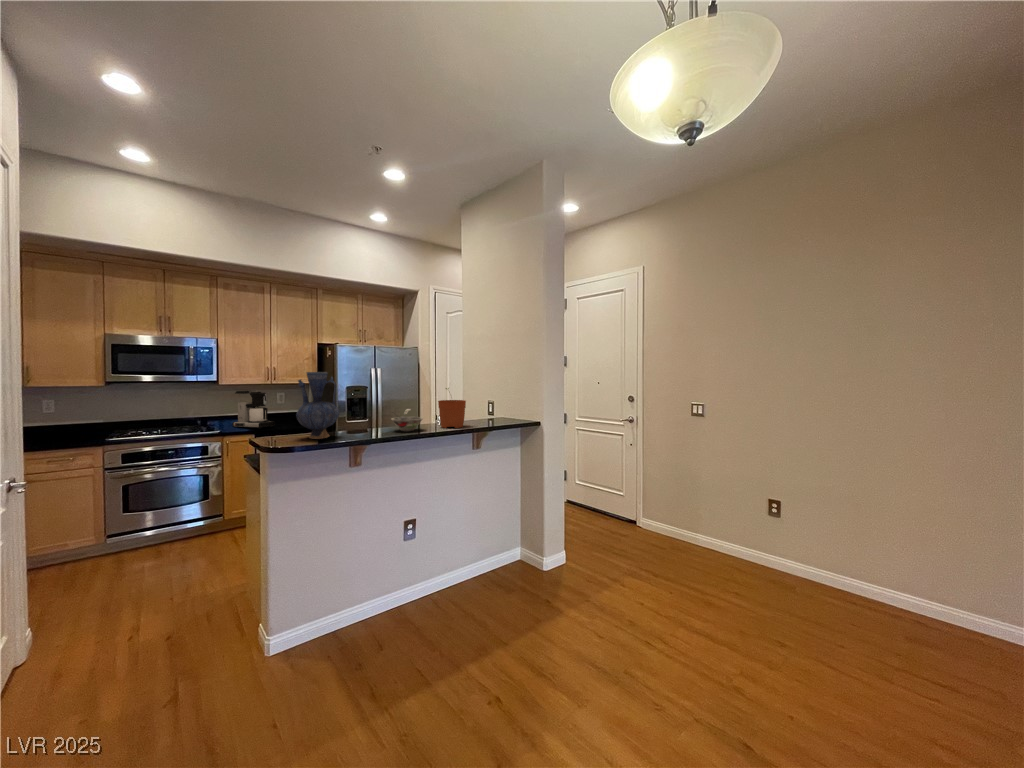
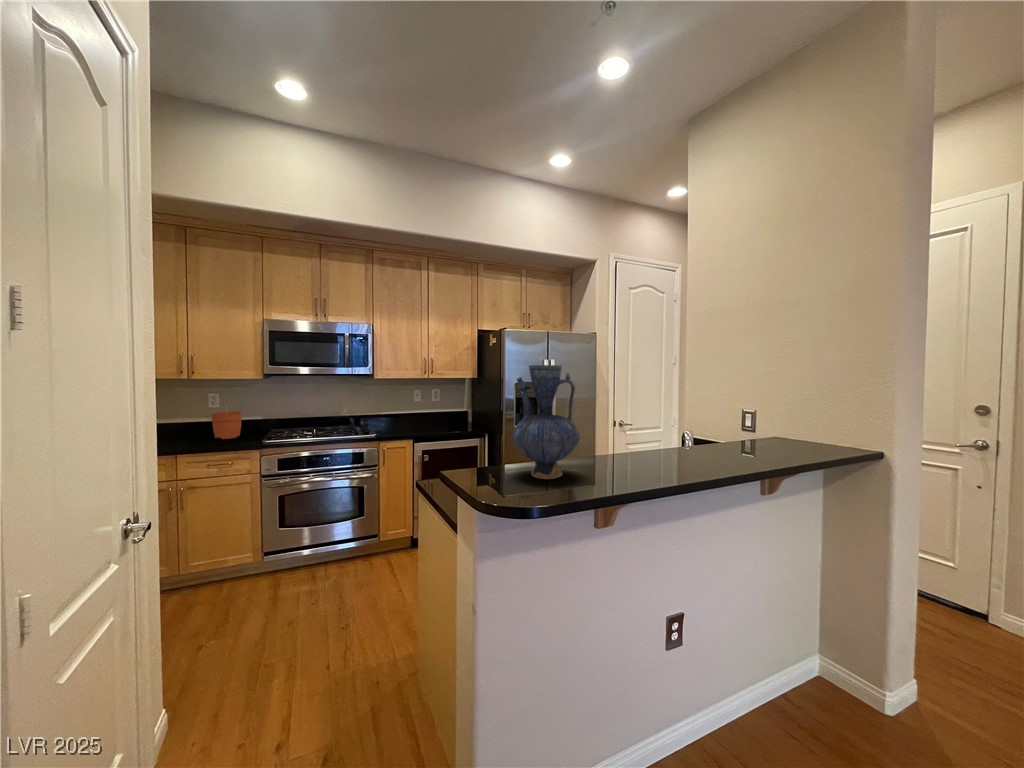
plant pot: present [438,388,466,428] -> present [211,411,242,439]
coffee maker: present [232,391,275,428] -> none [387,386,432,432]
bowl: present [391,409,423,431] -> none [644,427,701,466]

